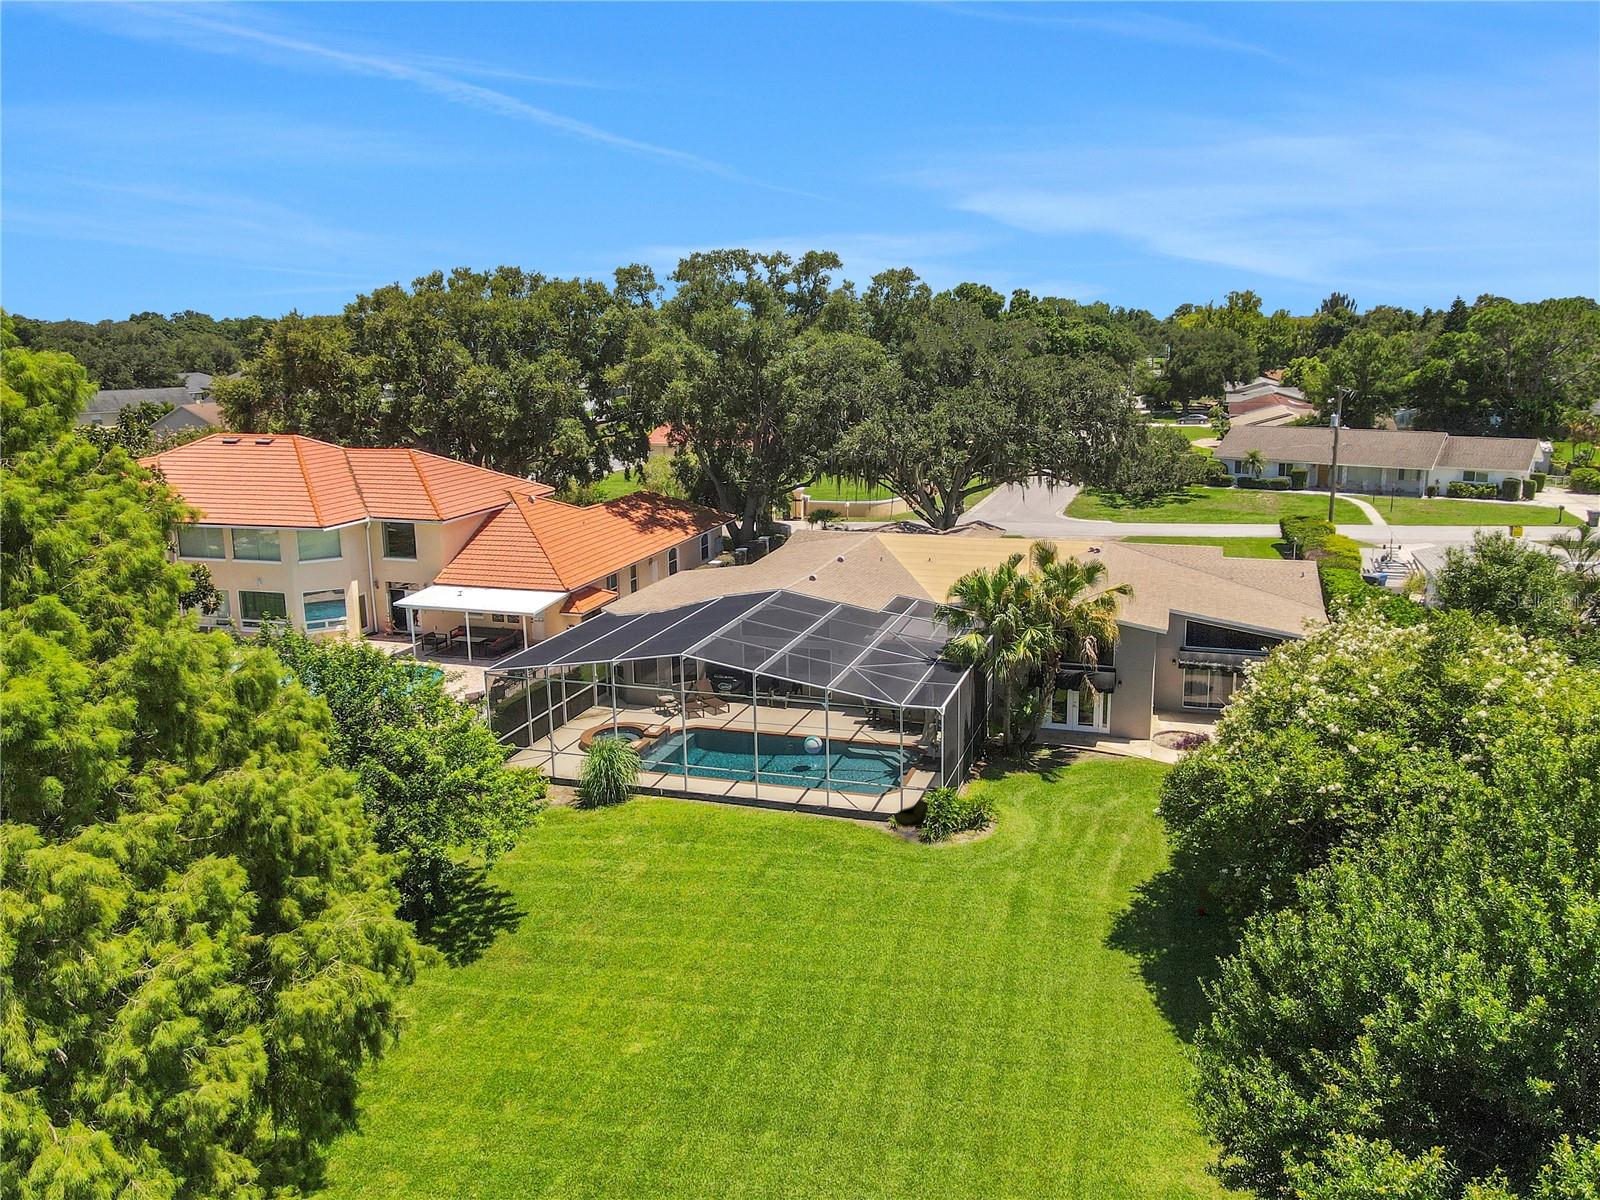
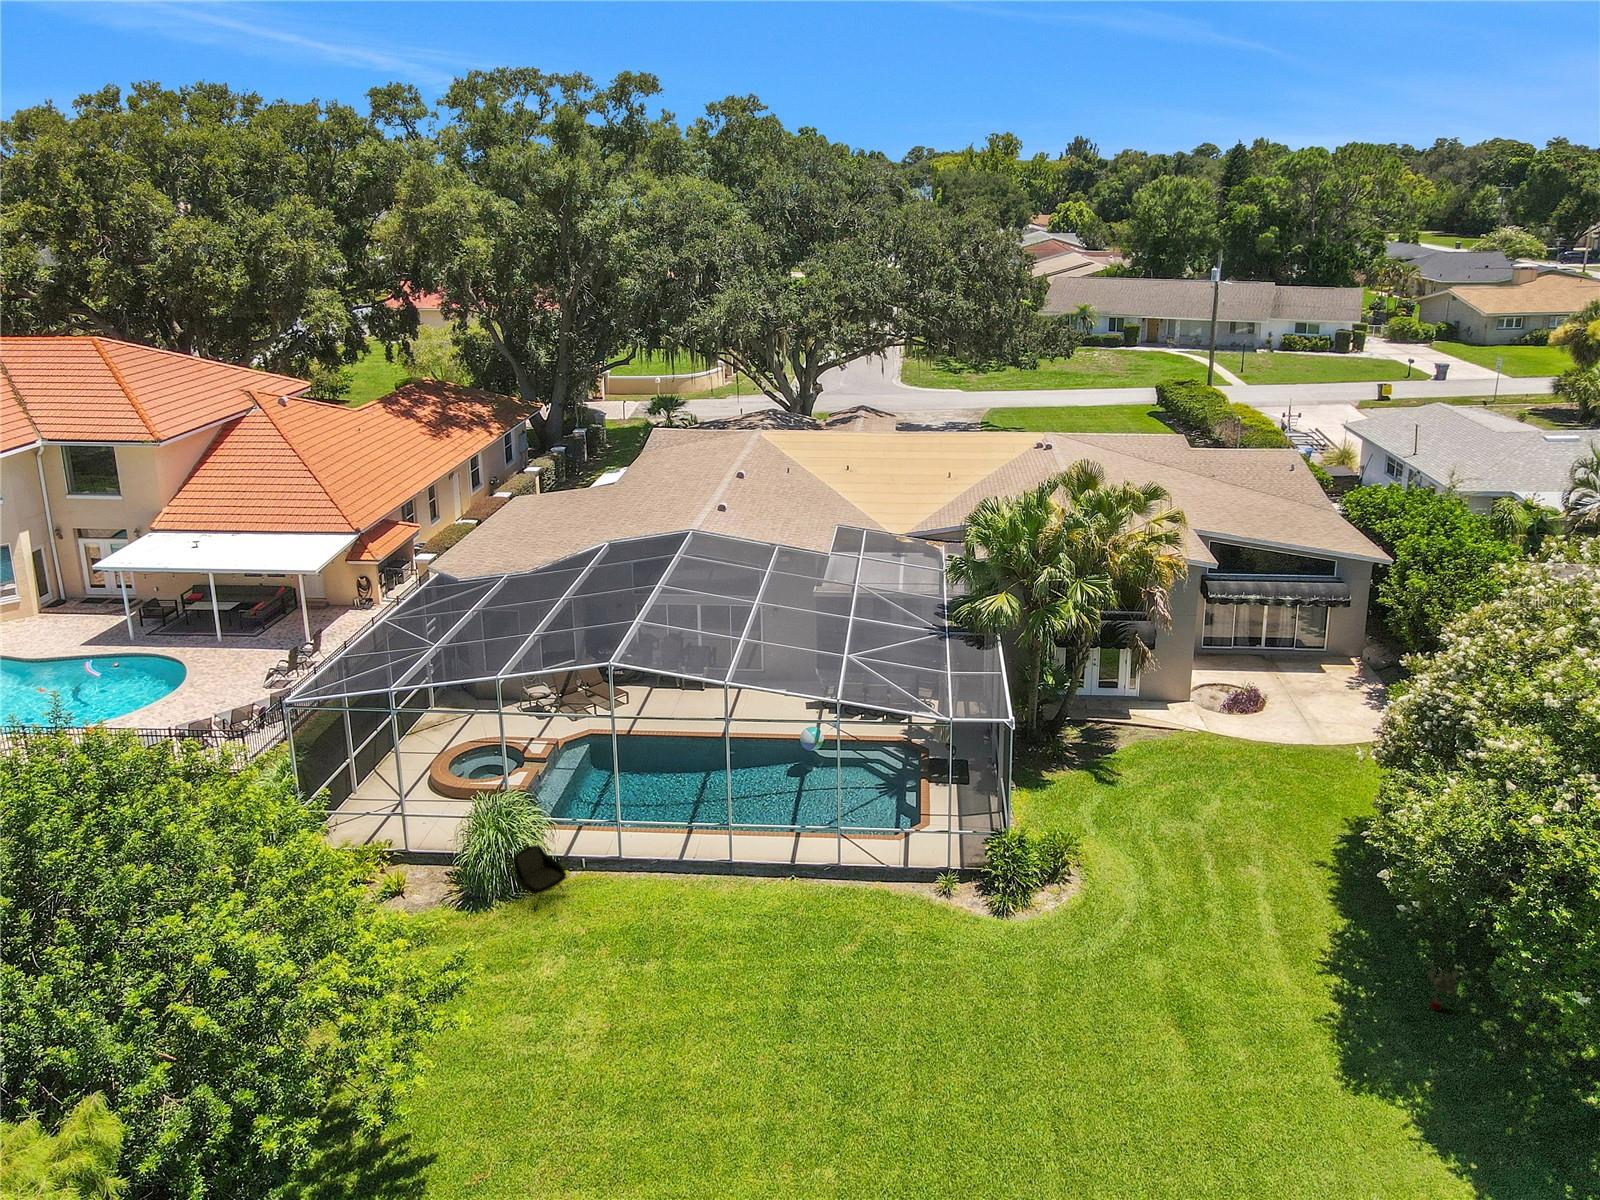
lounge chair: present [894,800,928,838] -> present [513,845,566,911]

